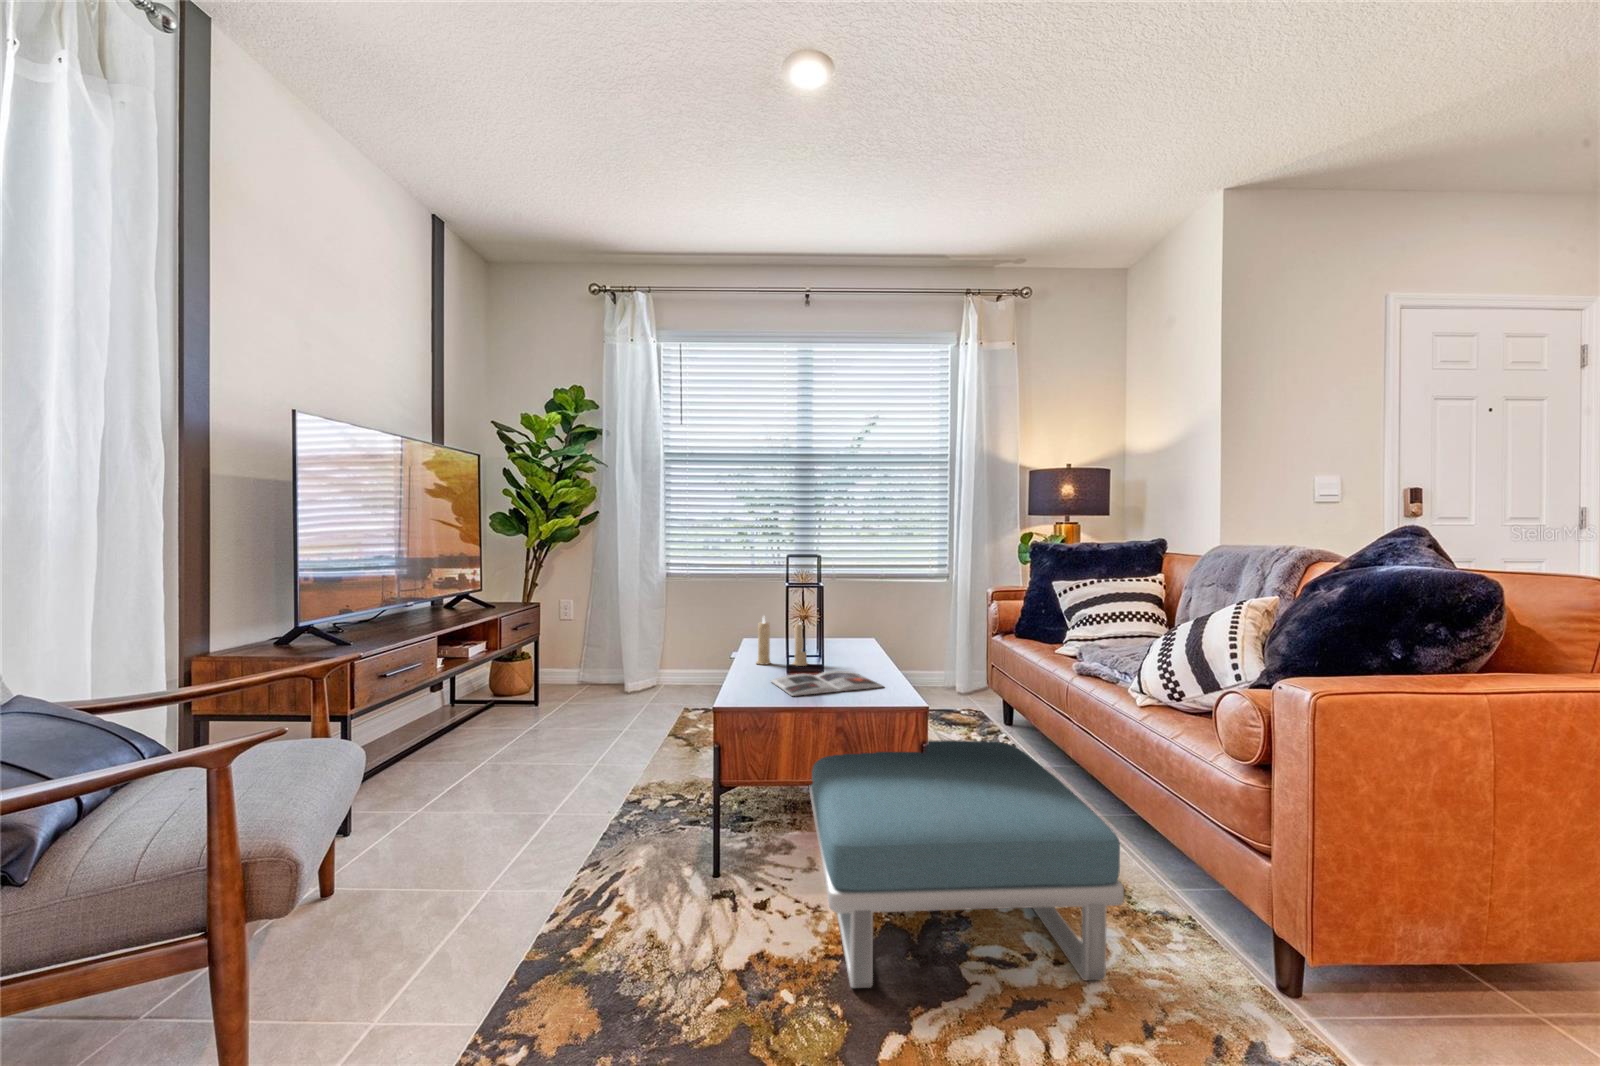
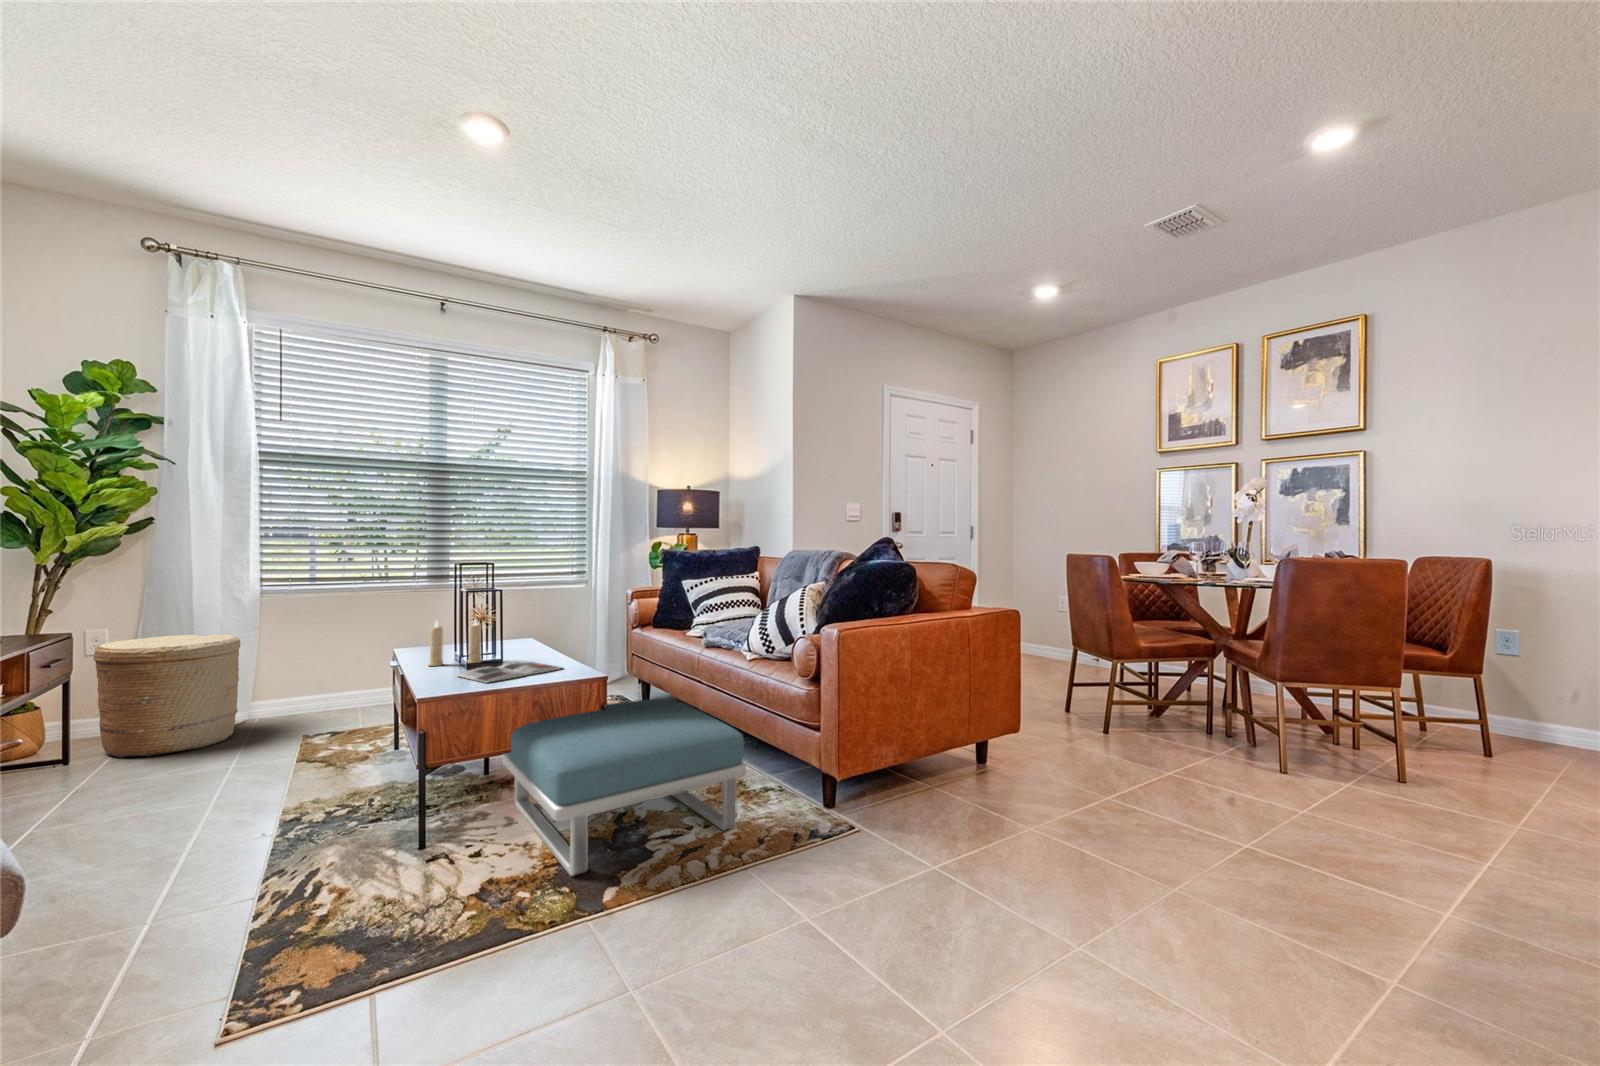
basket: none [553,609,646,709] -> present [93,634,240,758]

